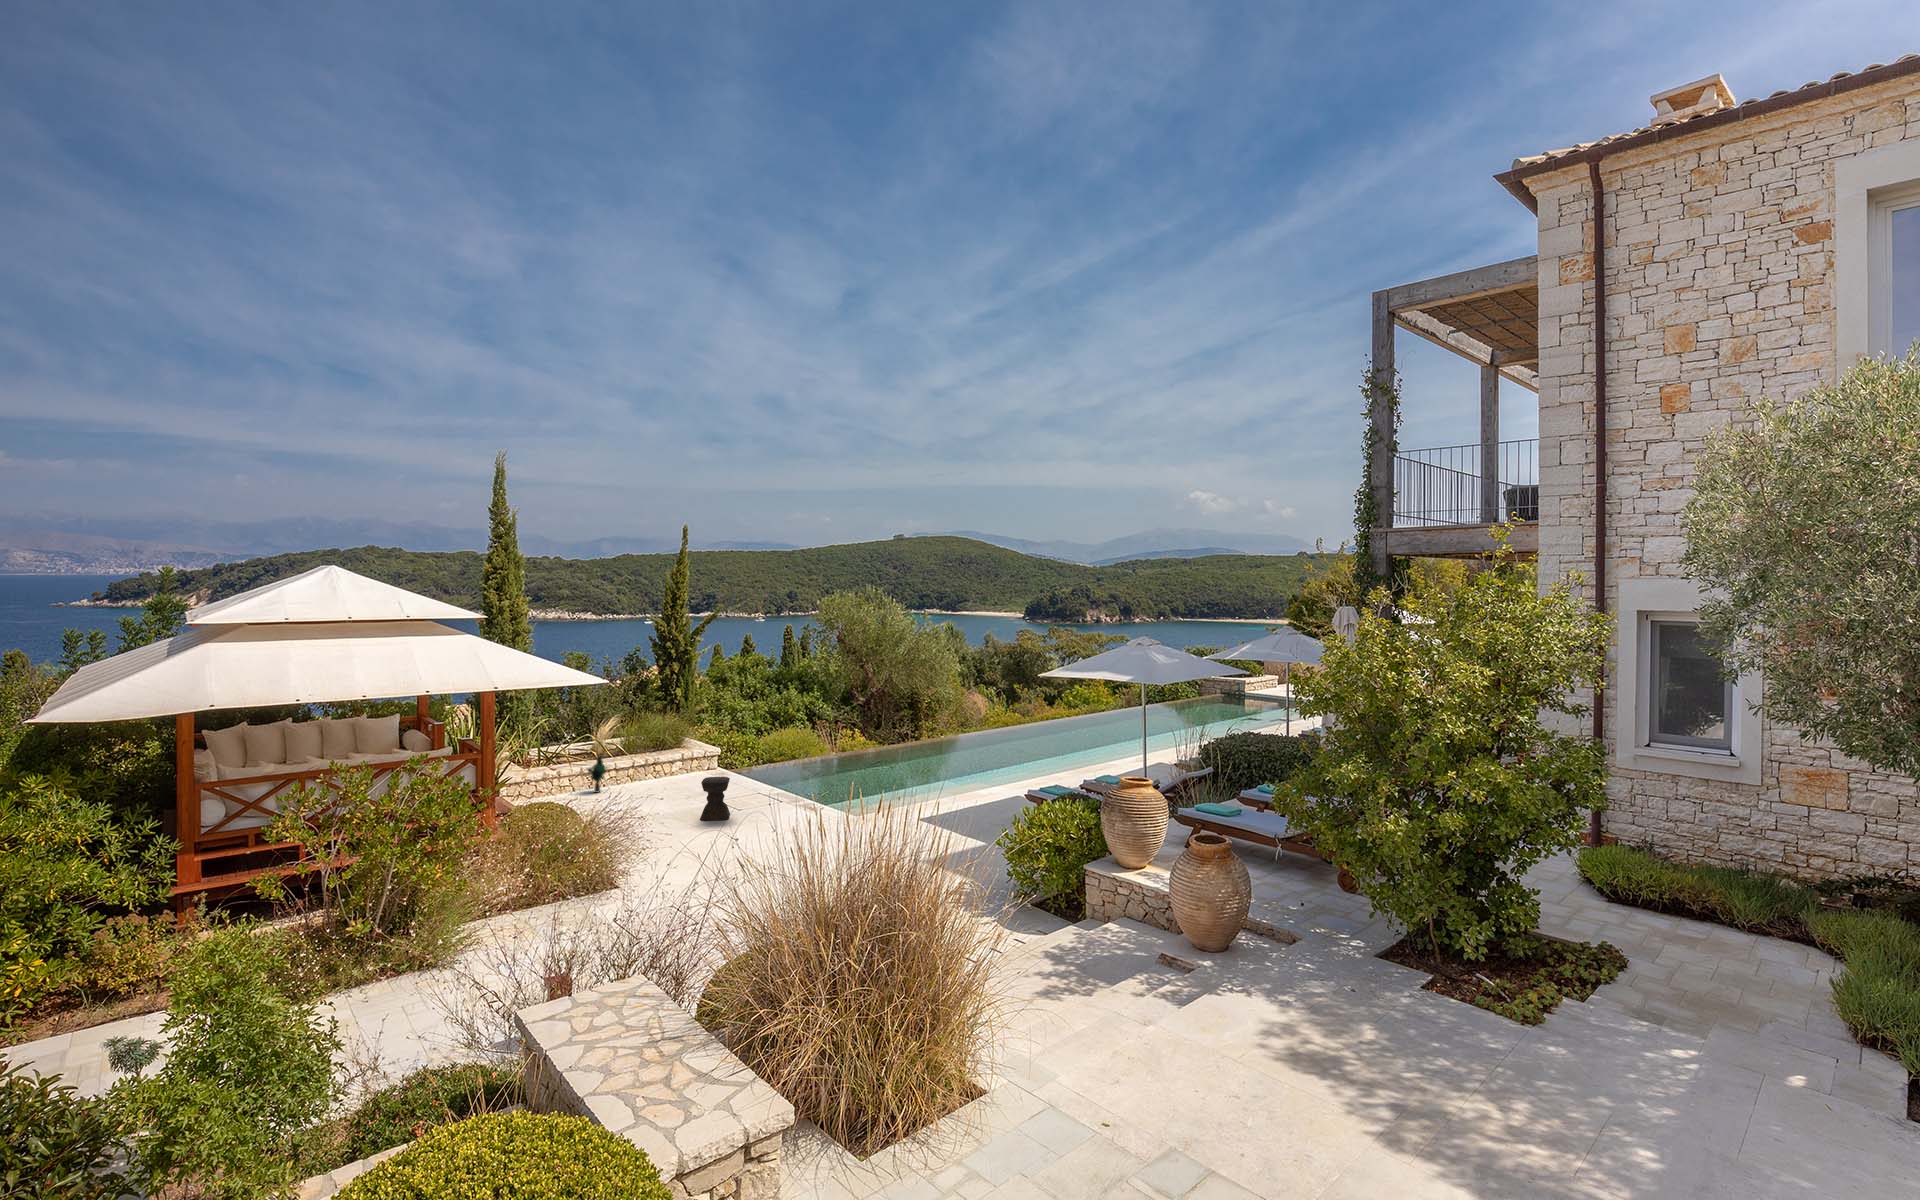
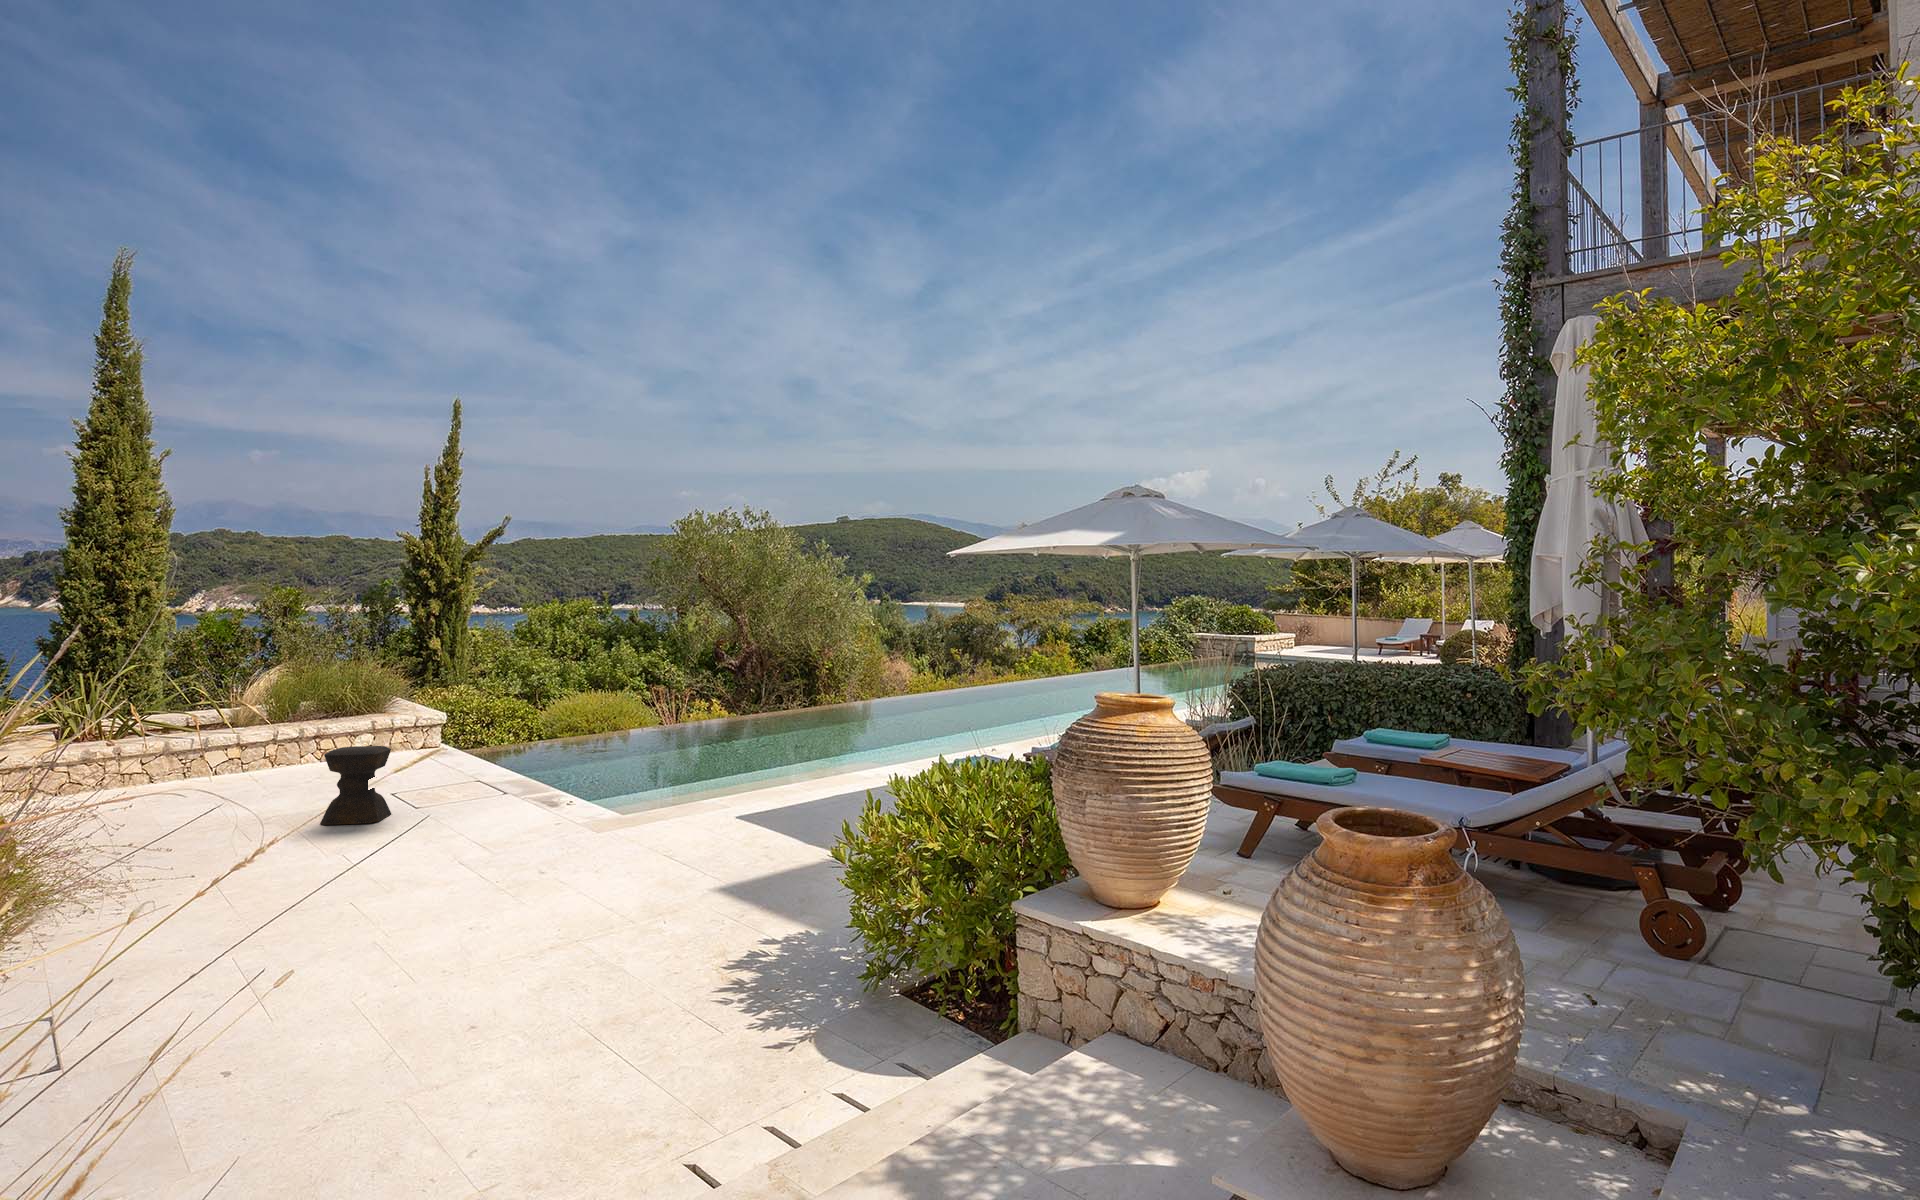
decorative plant: present [586,754,607,793] -> none [164,714,214,783]

